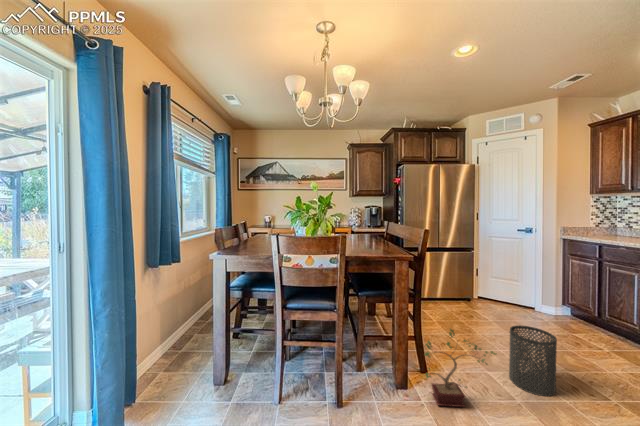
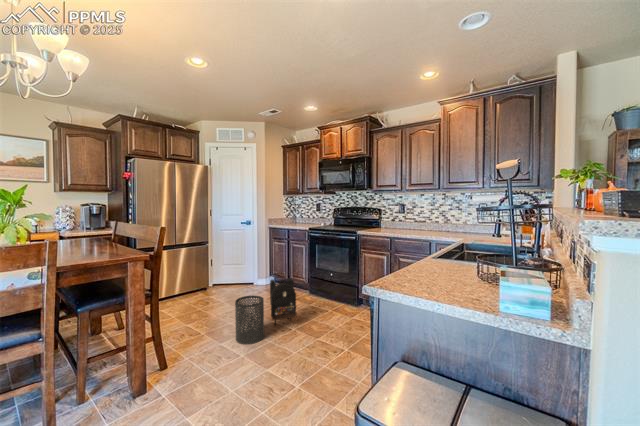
backpack: none [567,314,625,388] -> present [270,278,297,325]
potted plant: present [425,329,496,407] -> none [163,315,226,389]

